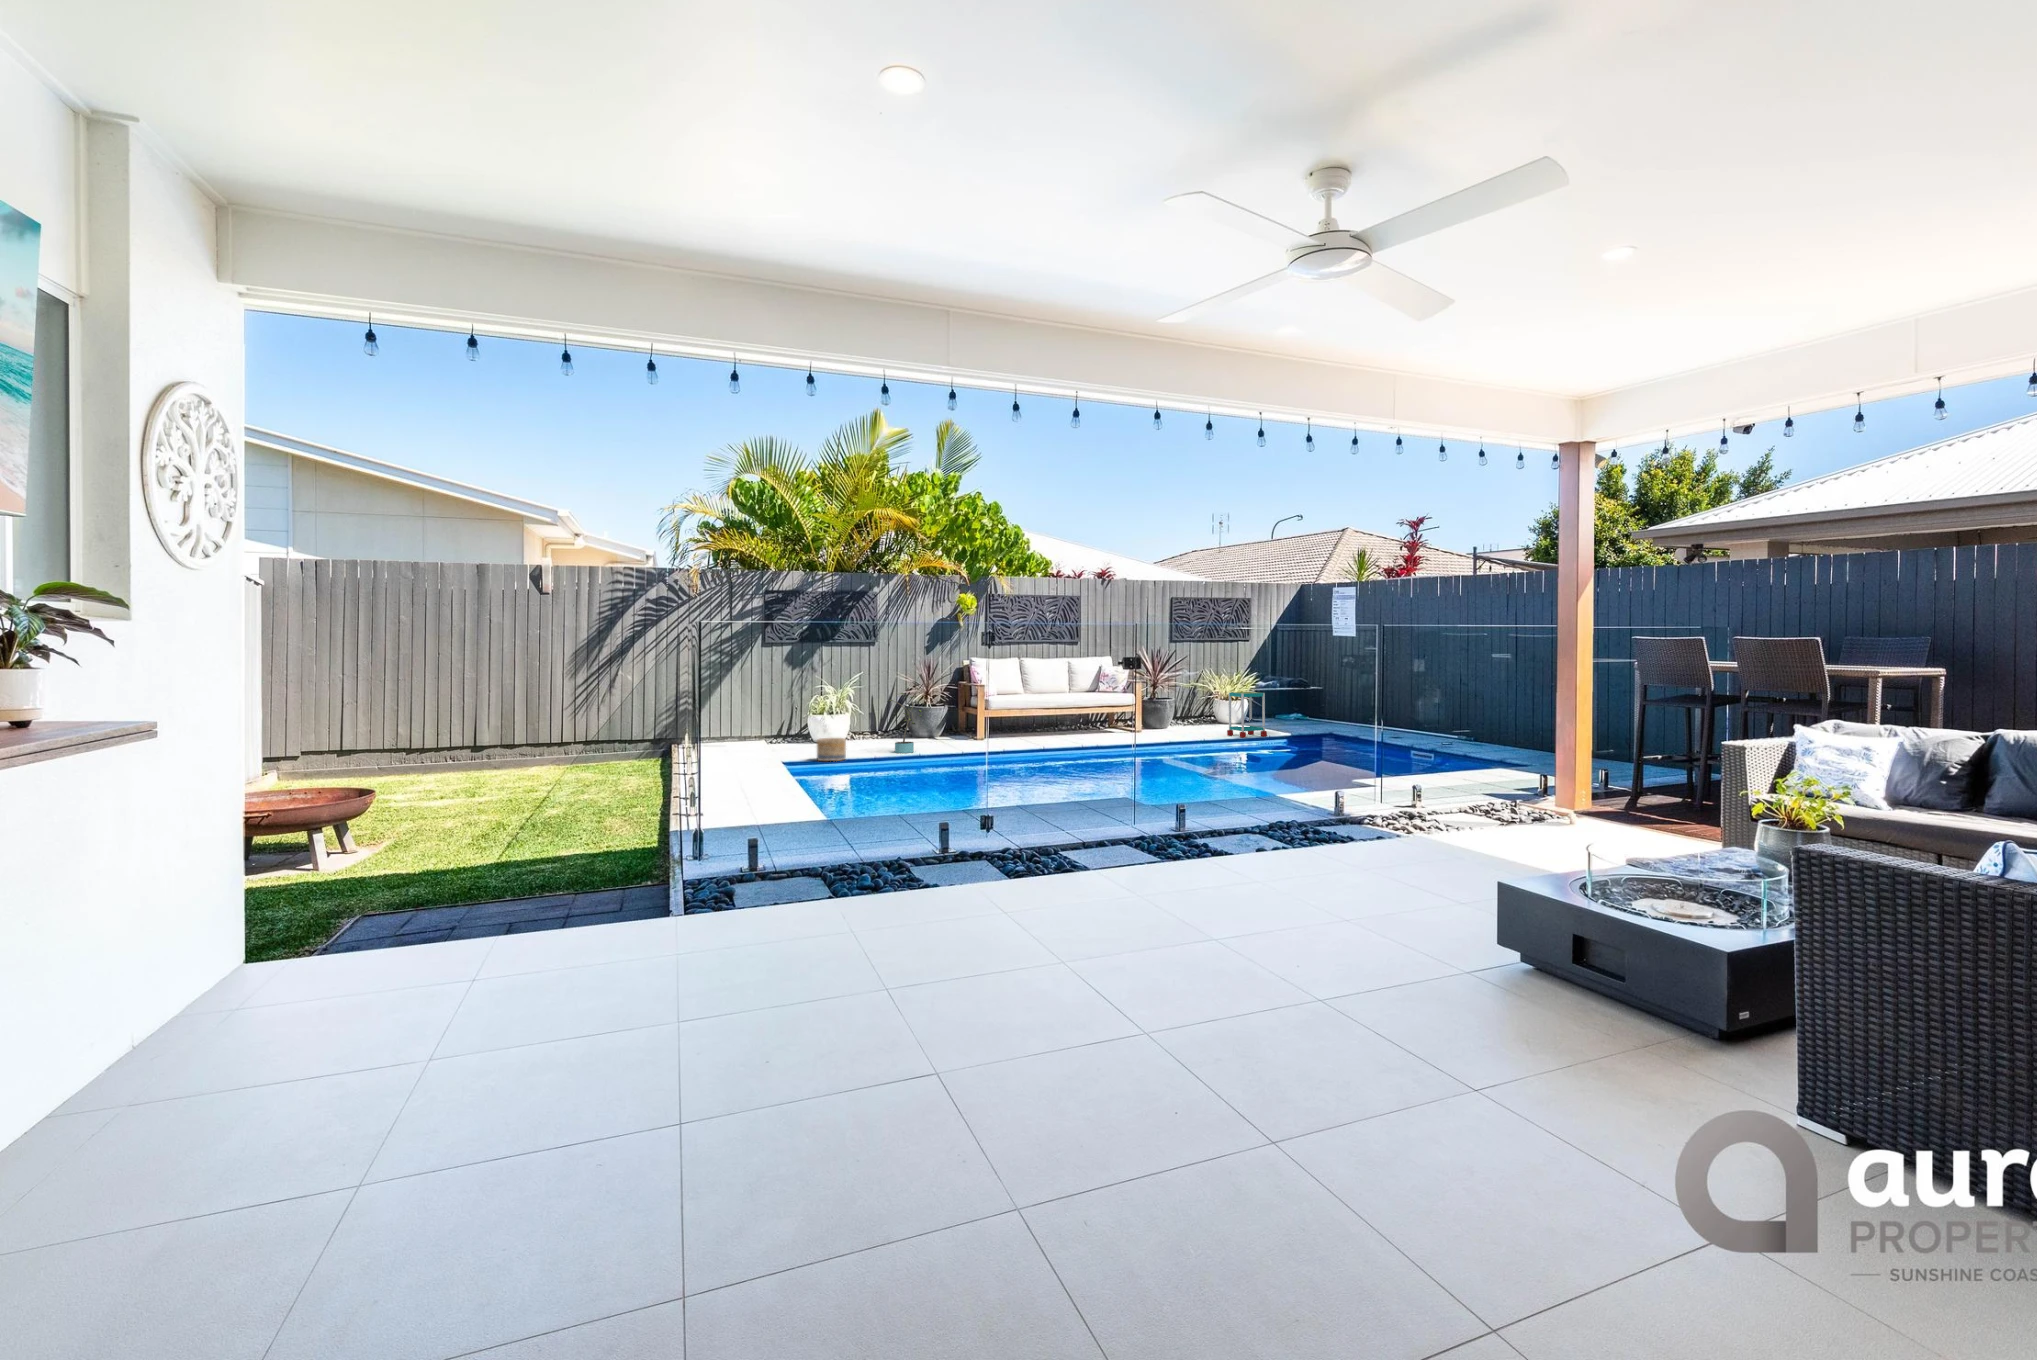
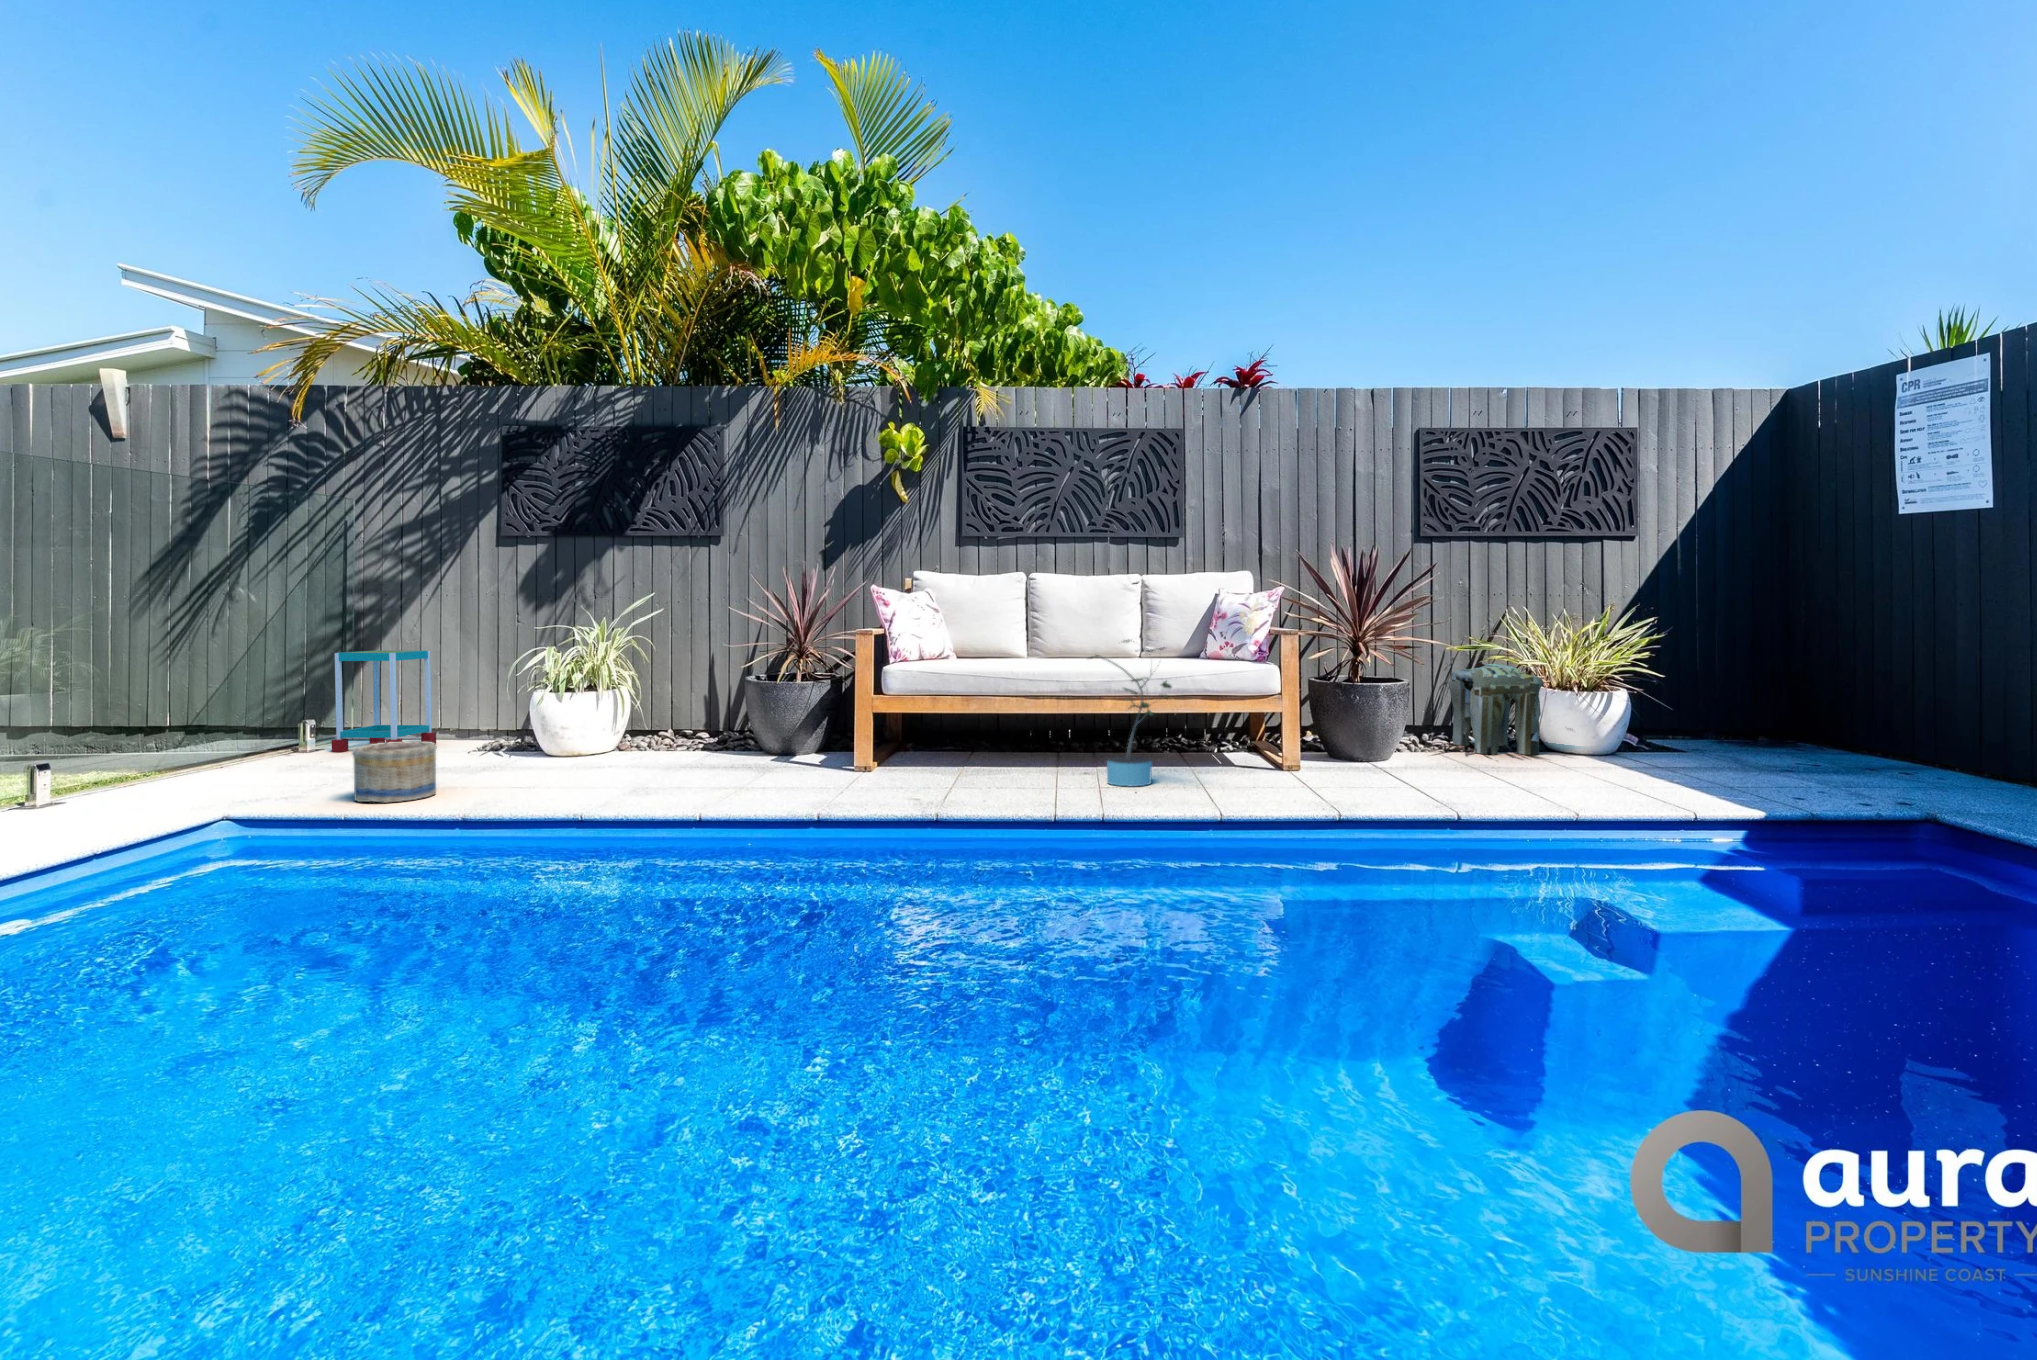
side table: present [1227,692,1267,738] -> present [332,651,436,752]
potted plant: present [887,693,922,753] -> present [1090,640,1171,786]
stool: none [1185,693,1222,730] -> present [1448,664,1543,755]

